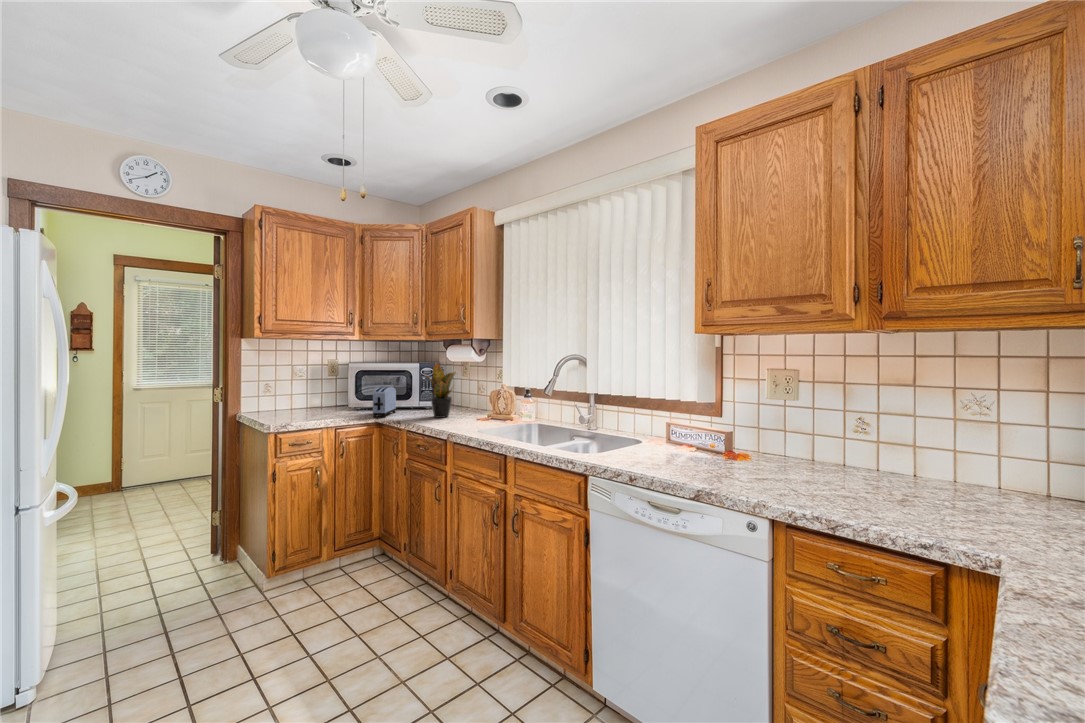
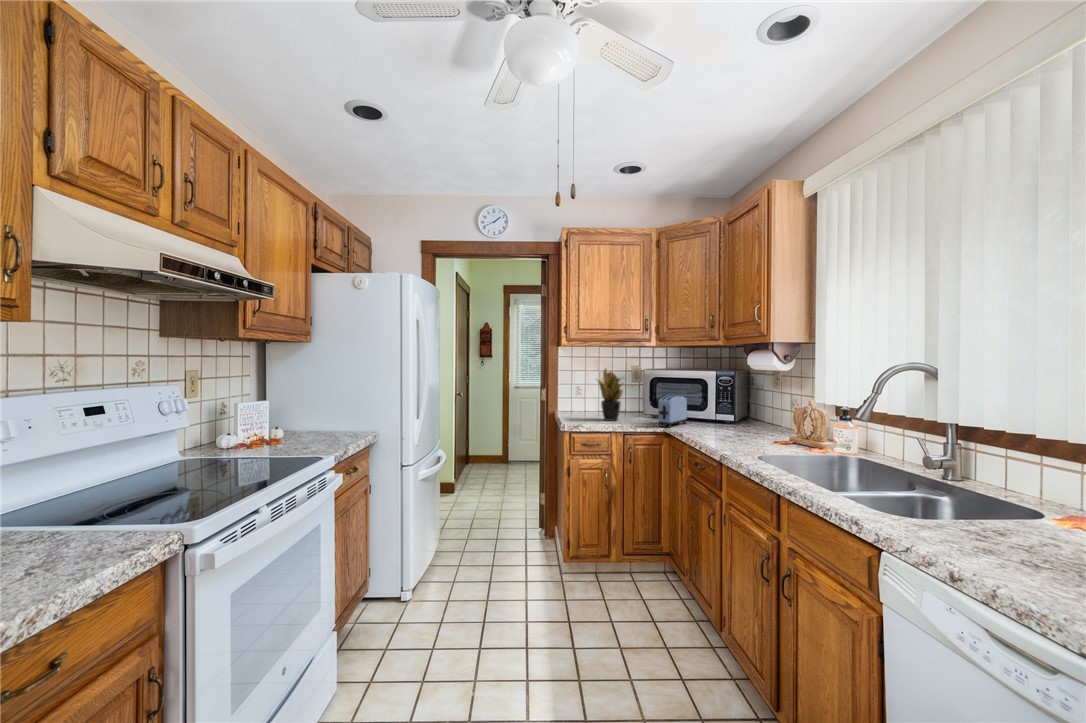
potted plant: present [429,363,456,418] -> present [597,369,623,421]

